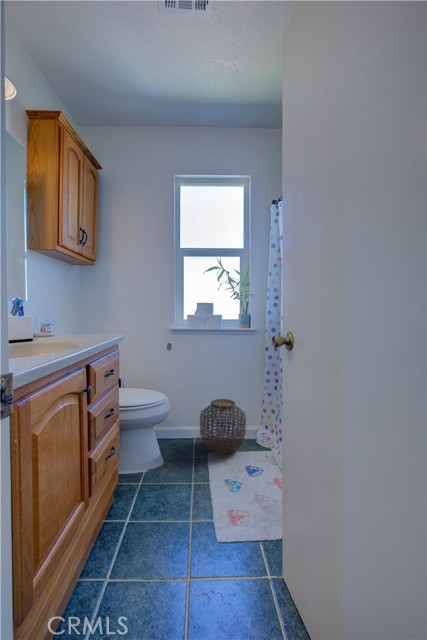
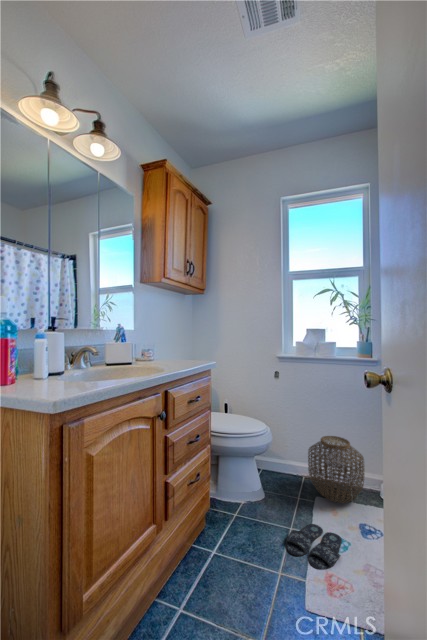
slippers: none [192,475,237,507] -> present [286,524,342,570]

